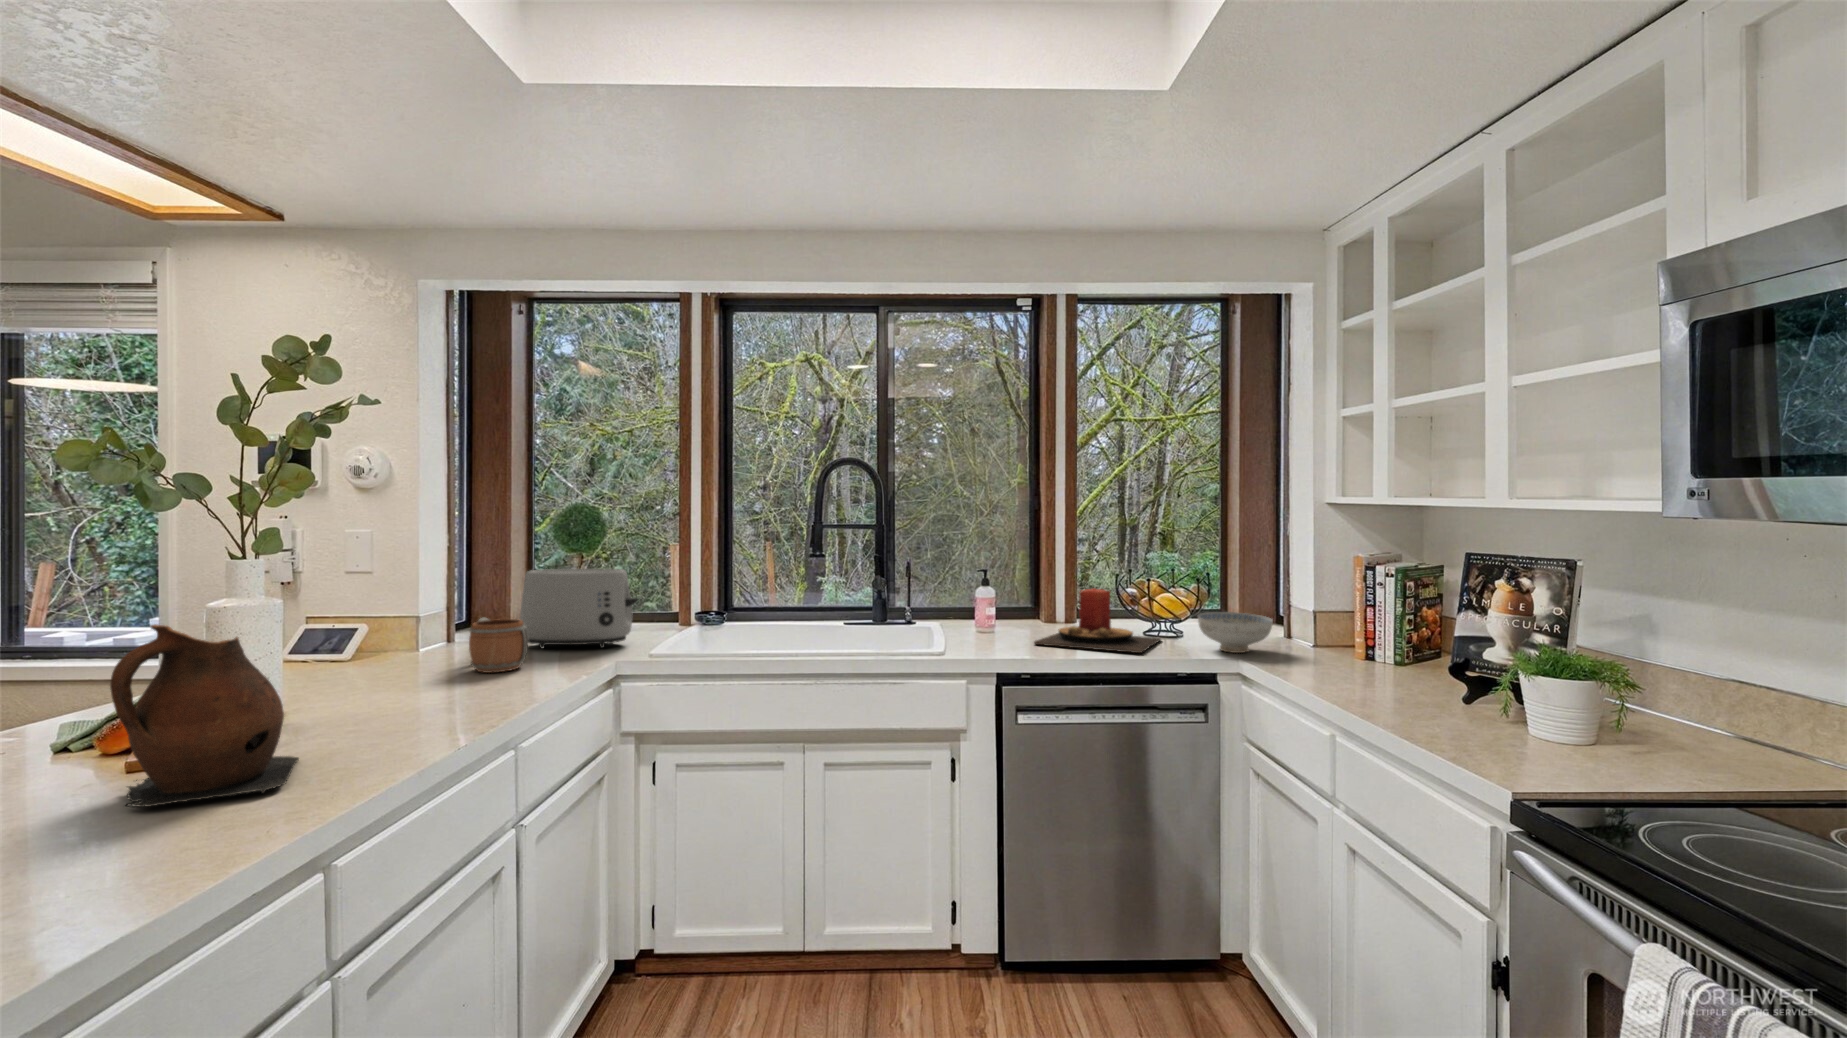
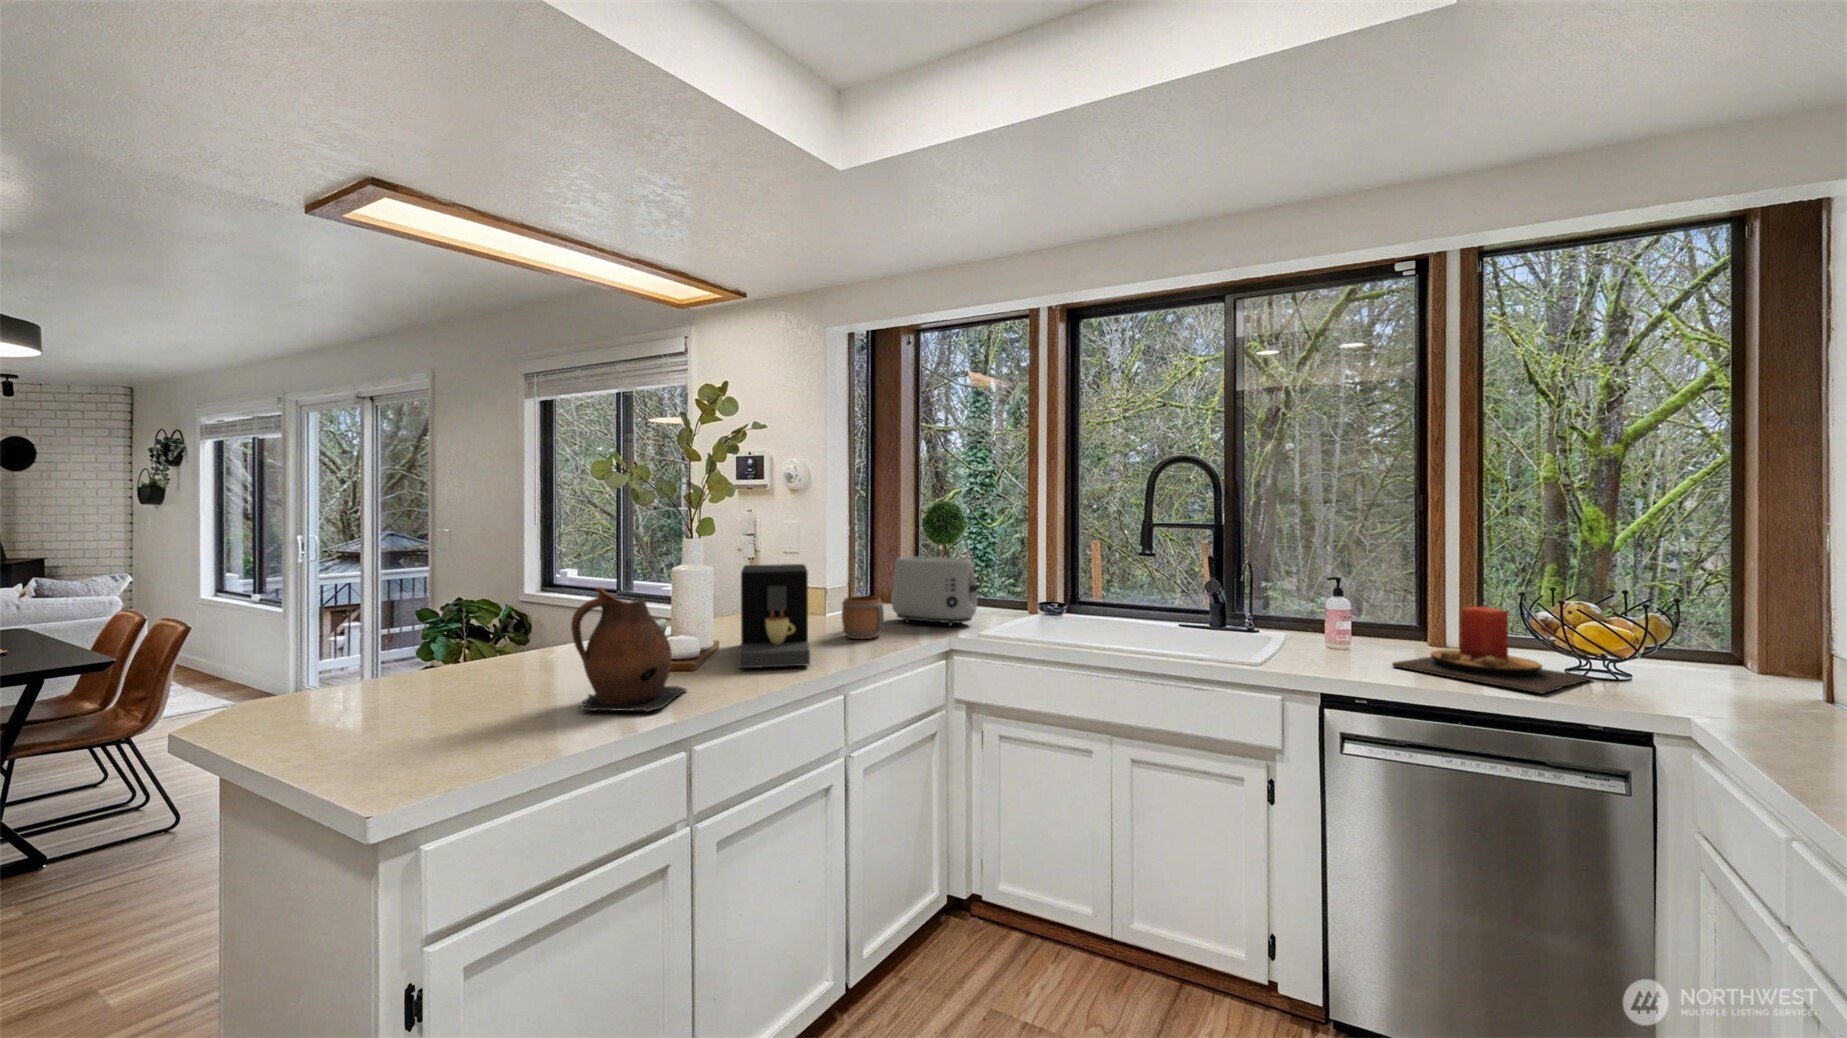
coffee maker: none [328,583,461,723] -> present [738,564,810,668]
ceramic bowl: present [1198,612,1273,653] -> none [1646,650,1789,712]

